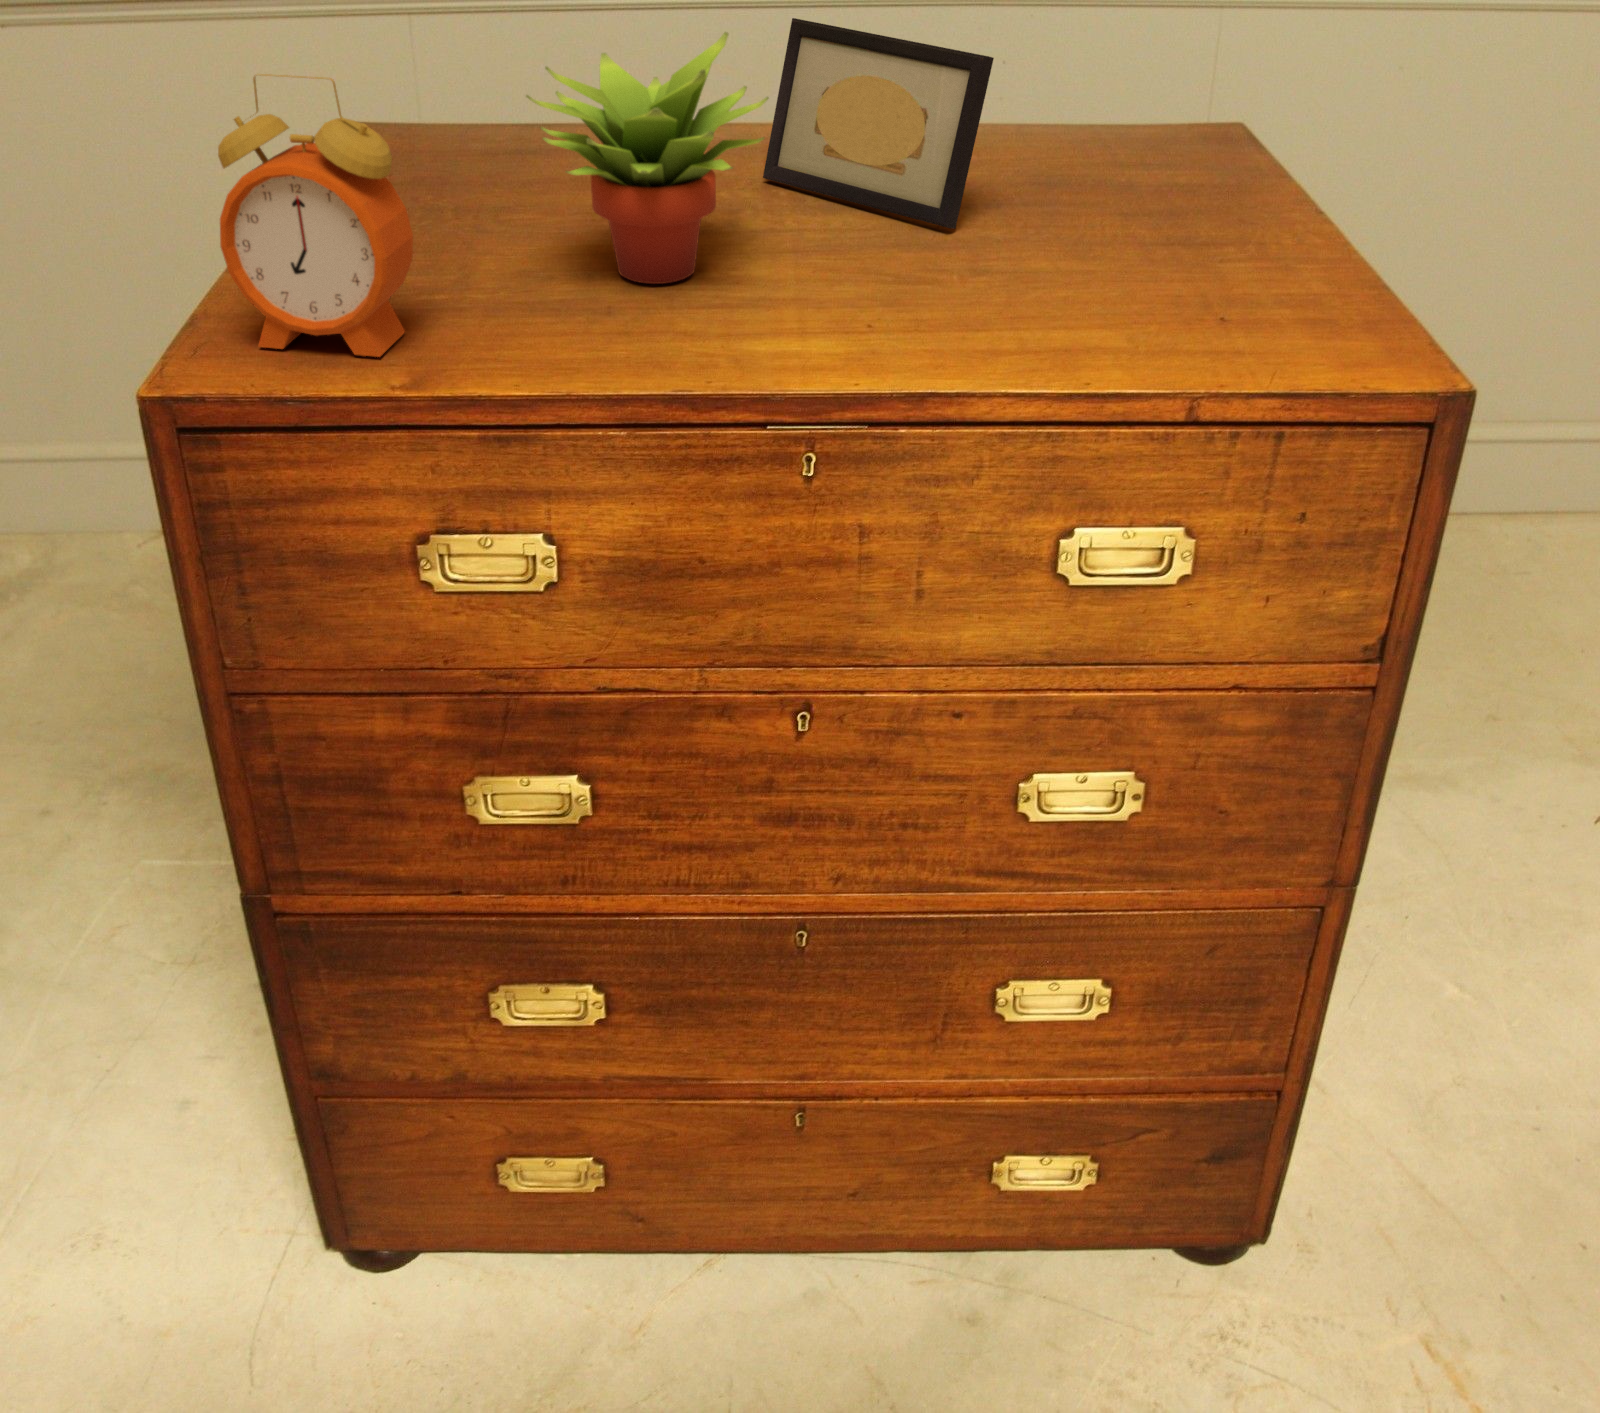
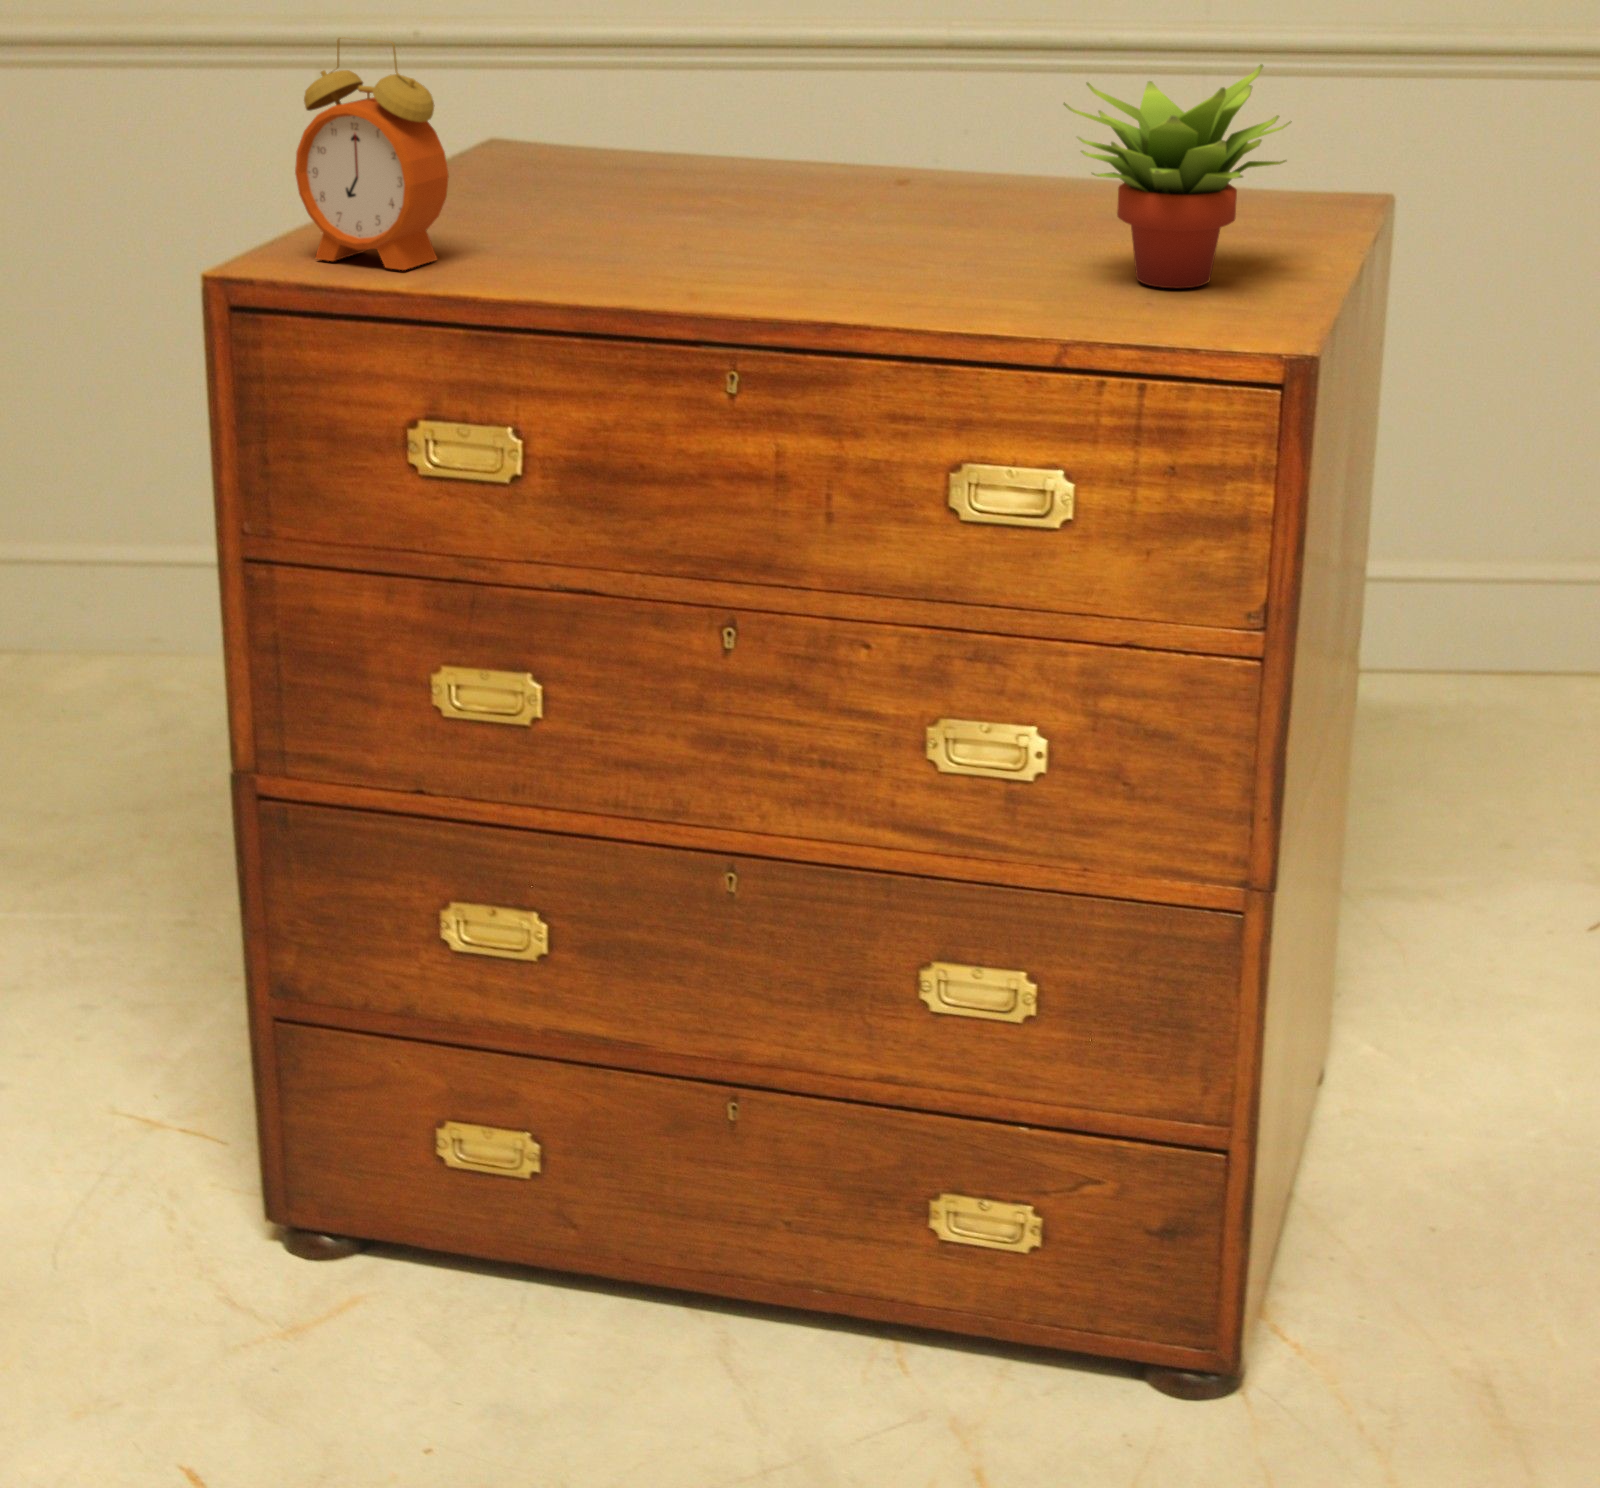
picture frame: present [763,18,994,229] -> none [851,45,1029,233]
succulent plant: present [526,32,769,284] -> present [1064,64,1292,288]

